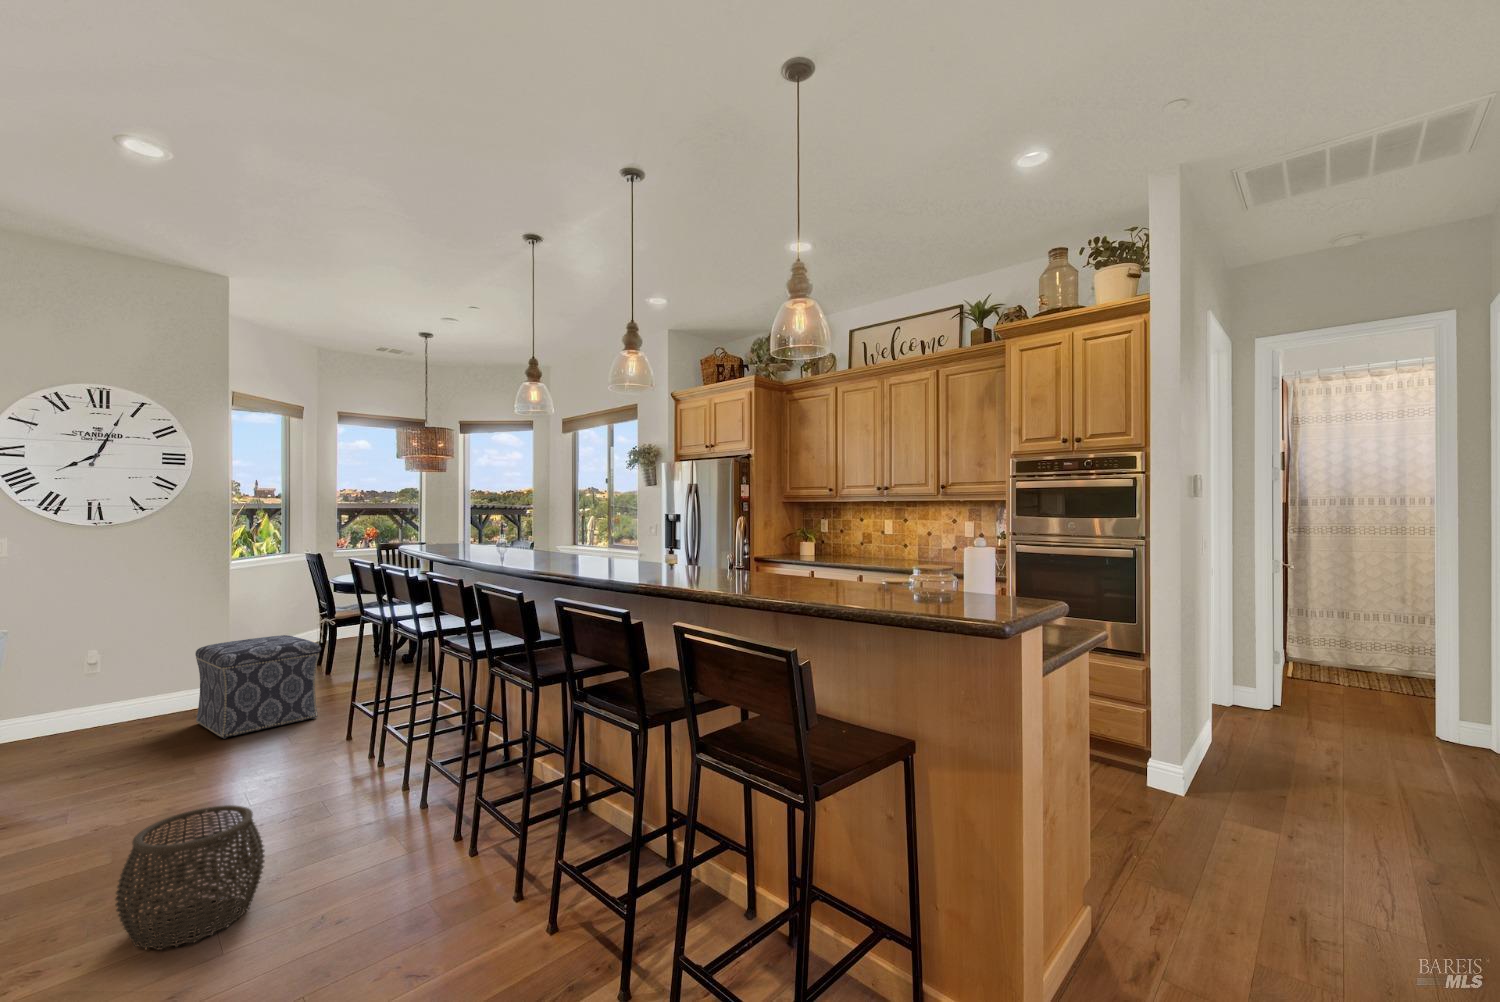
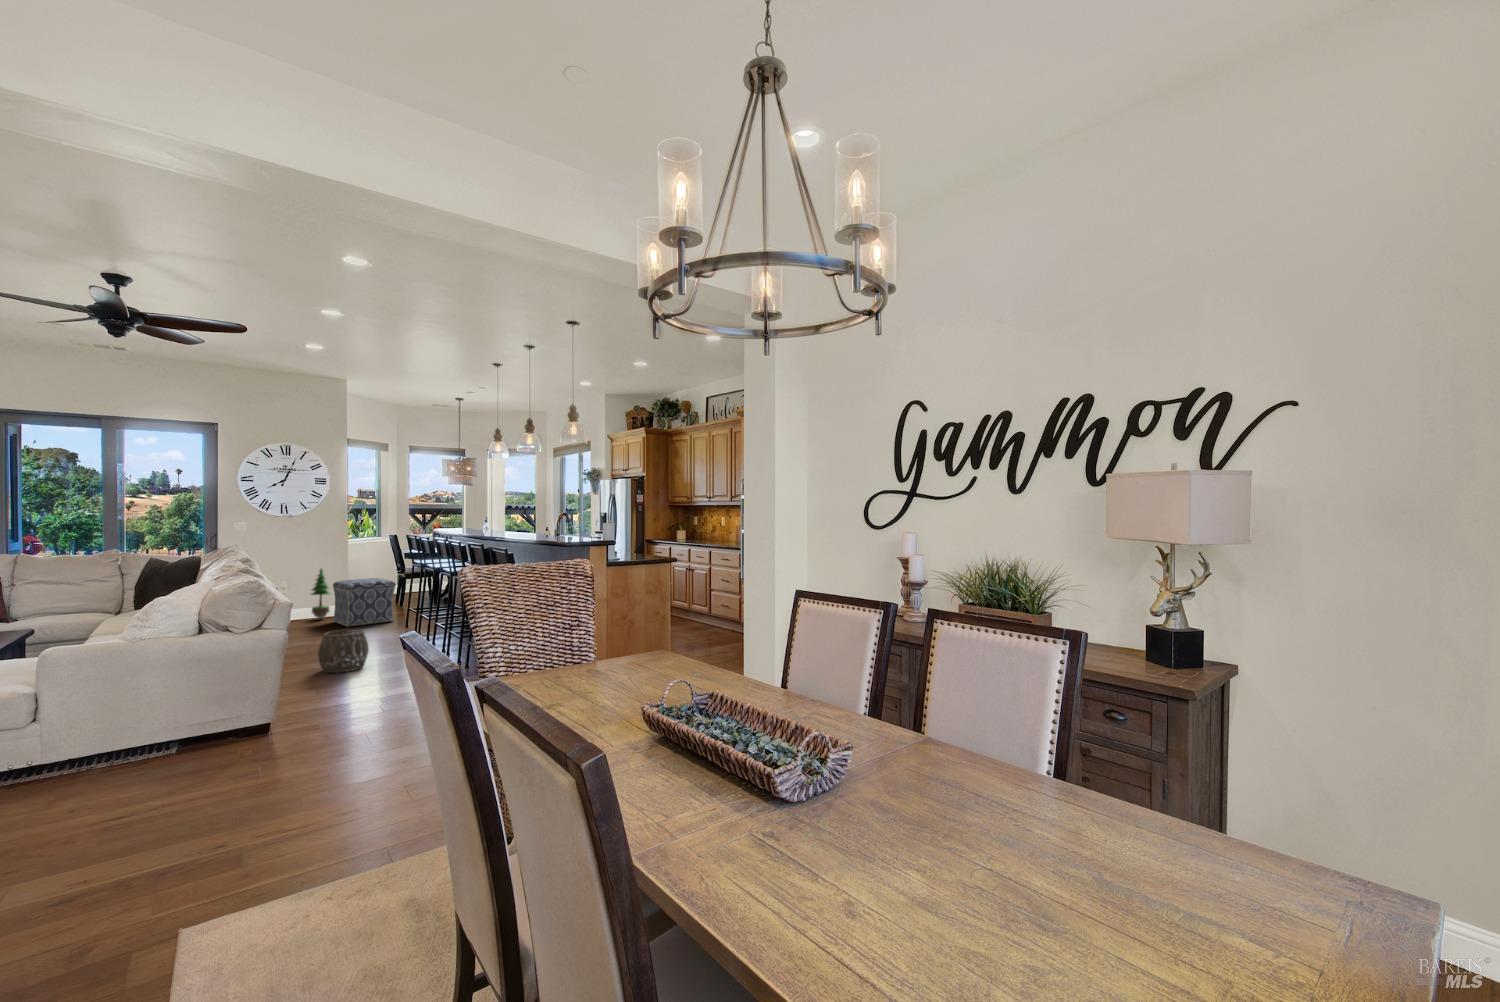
potted tree: none [148,618,195,717] -> present [311,569,330,619]

